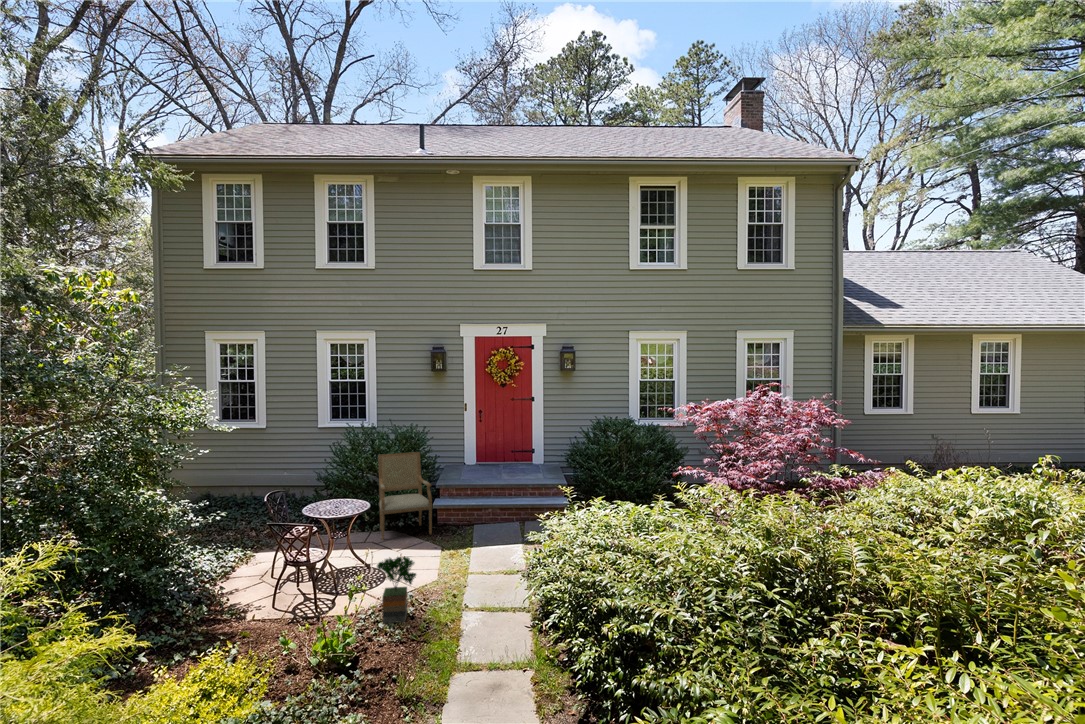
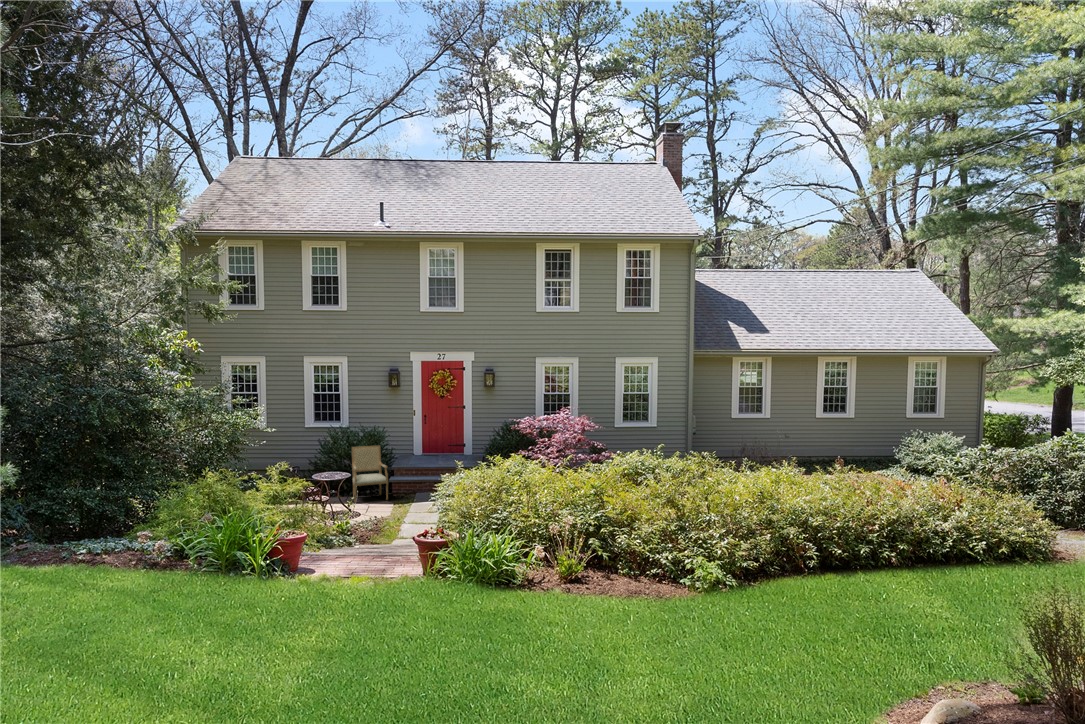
potted tree: present [377,556,416,623] -> none [354,502,378,537]

